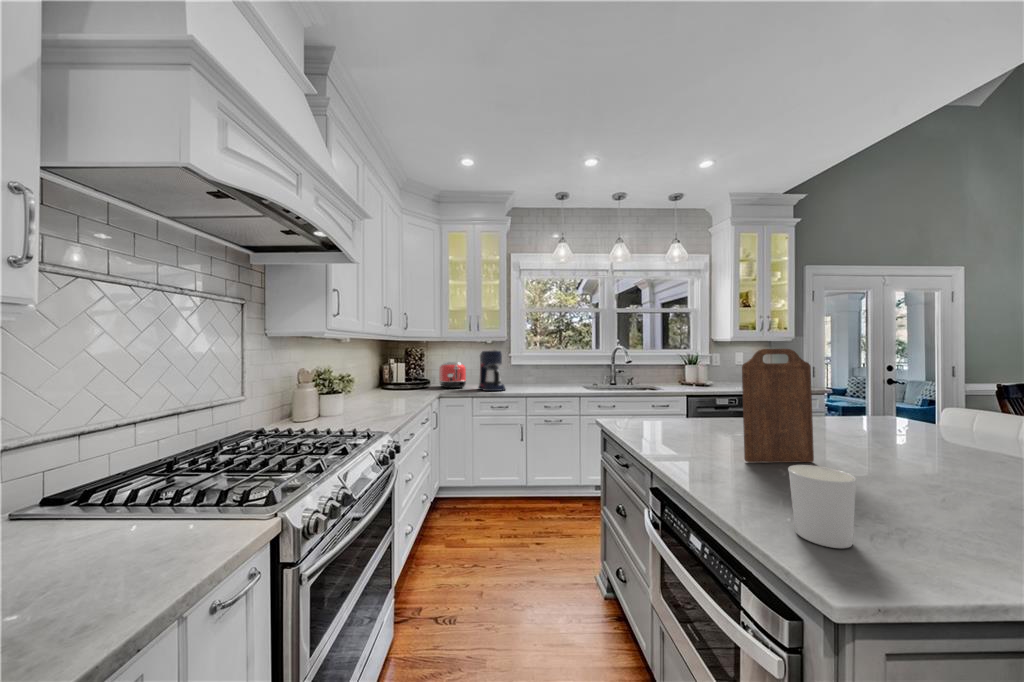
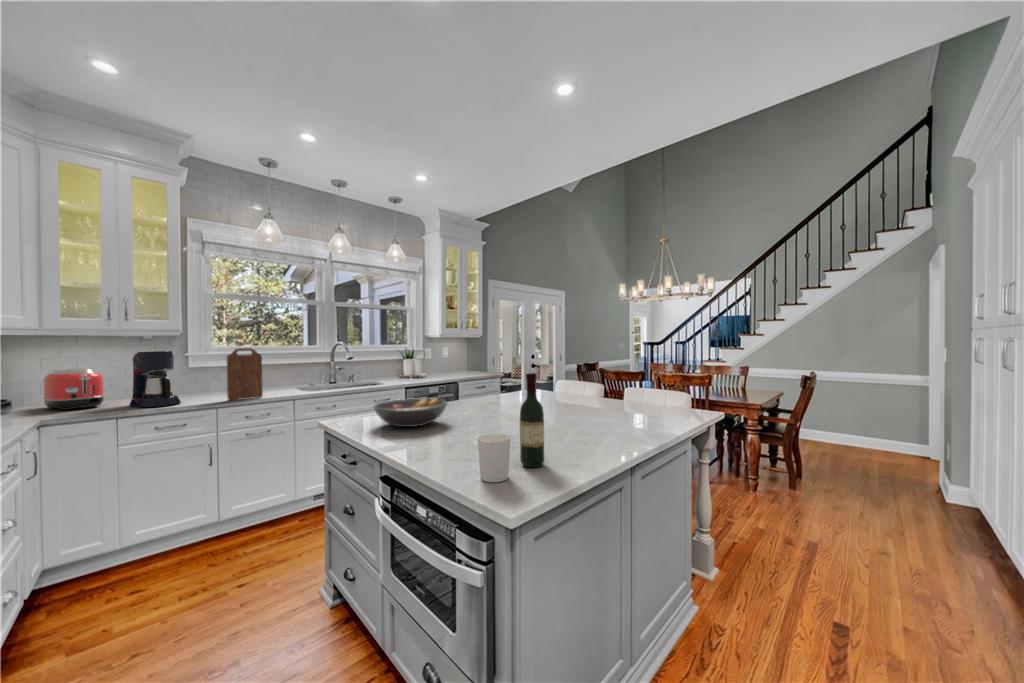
cutting board: present [742,349,814,463] -> present [227,348,263,400]
wine bottle: none [874,375,938,541] -> present [520,373,545,467]
fruit bowl: none [646,403,739,435] -> present [373,397,447,427]

